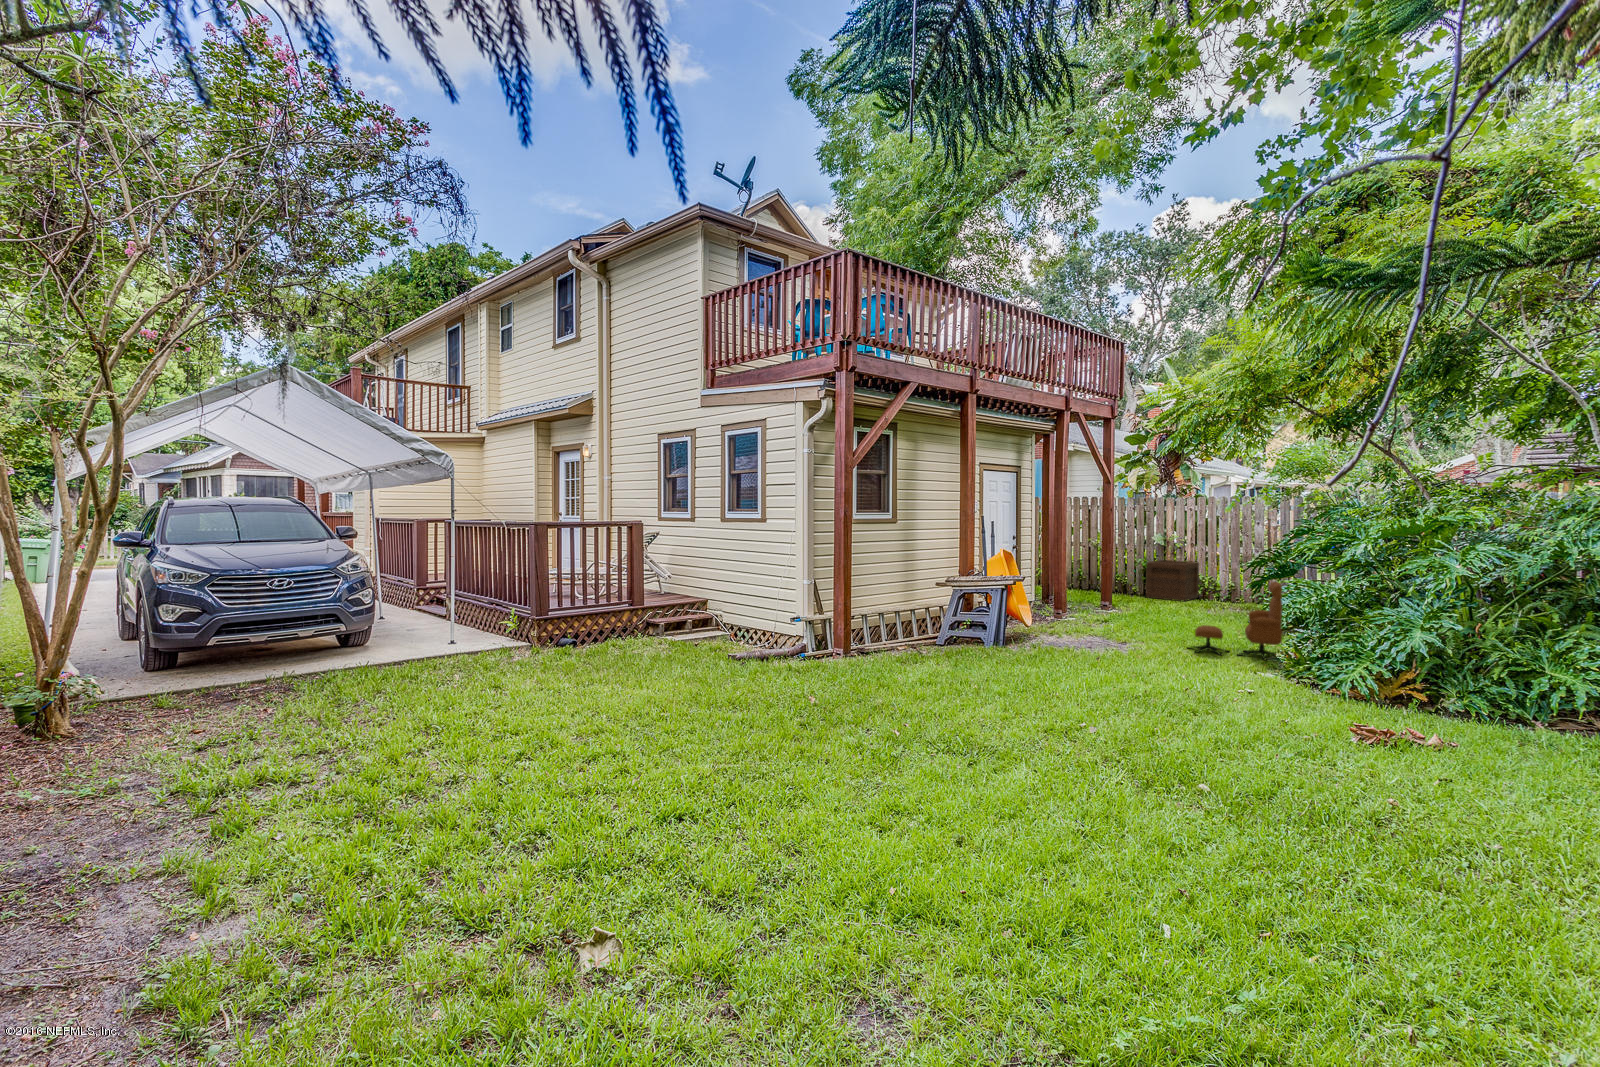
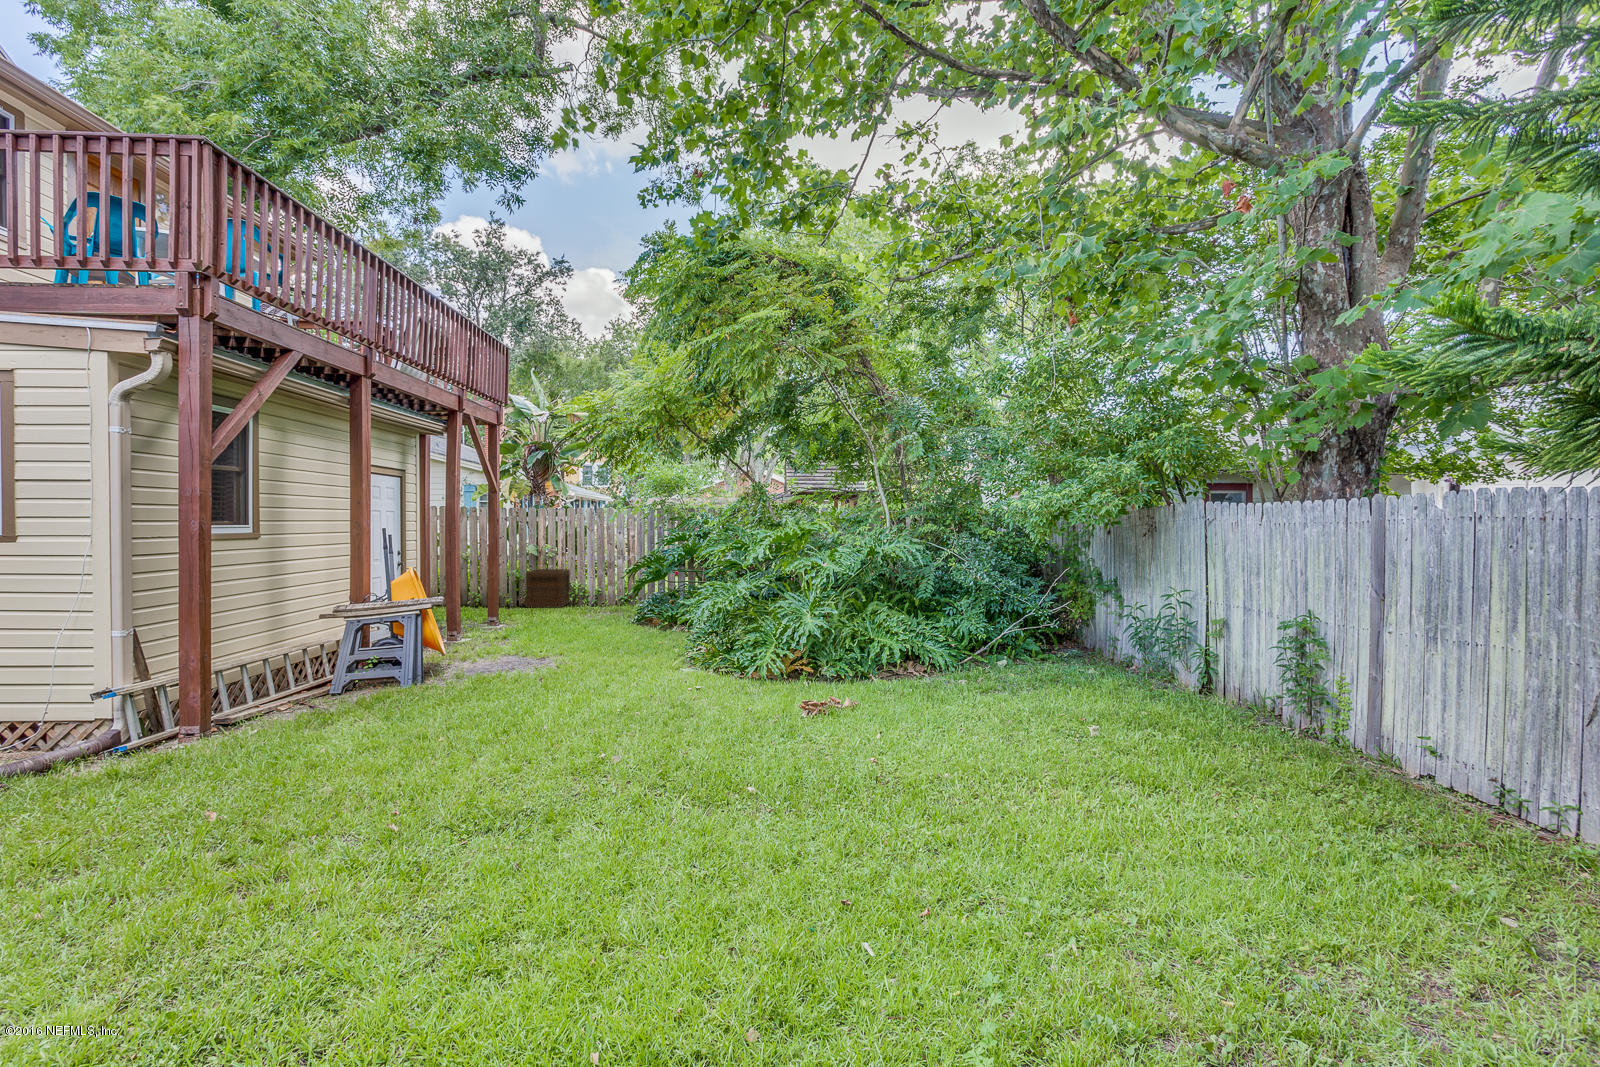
lounge chair: present [1188,582,1283,661] -> none [606,583,684,654]

